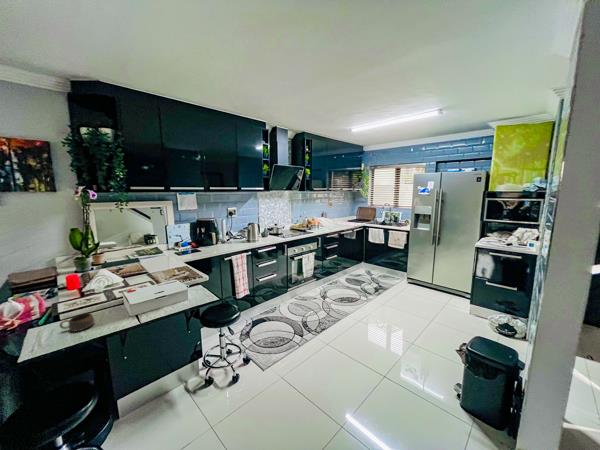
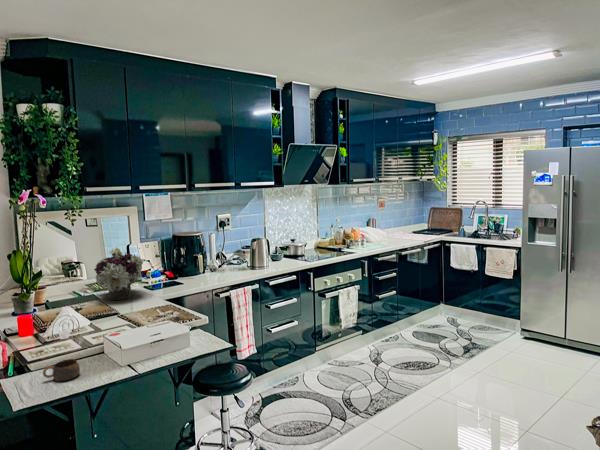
flower arrangement: none [135,227,171,262] -> present [94,247,143,300]

